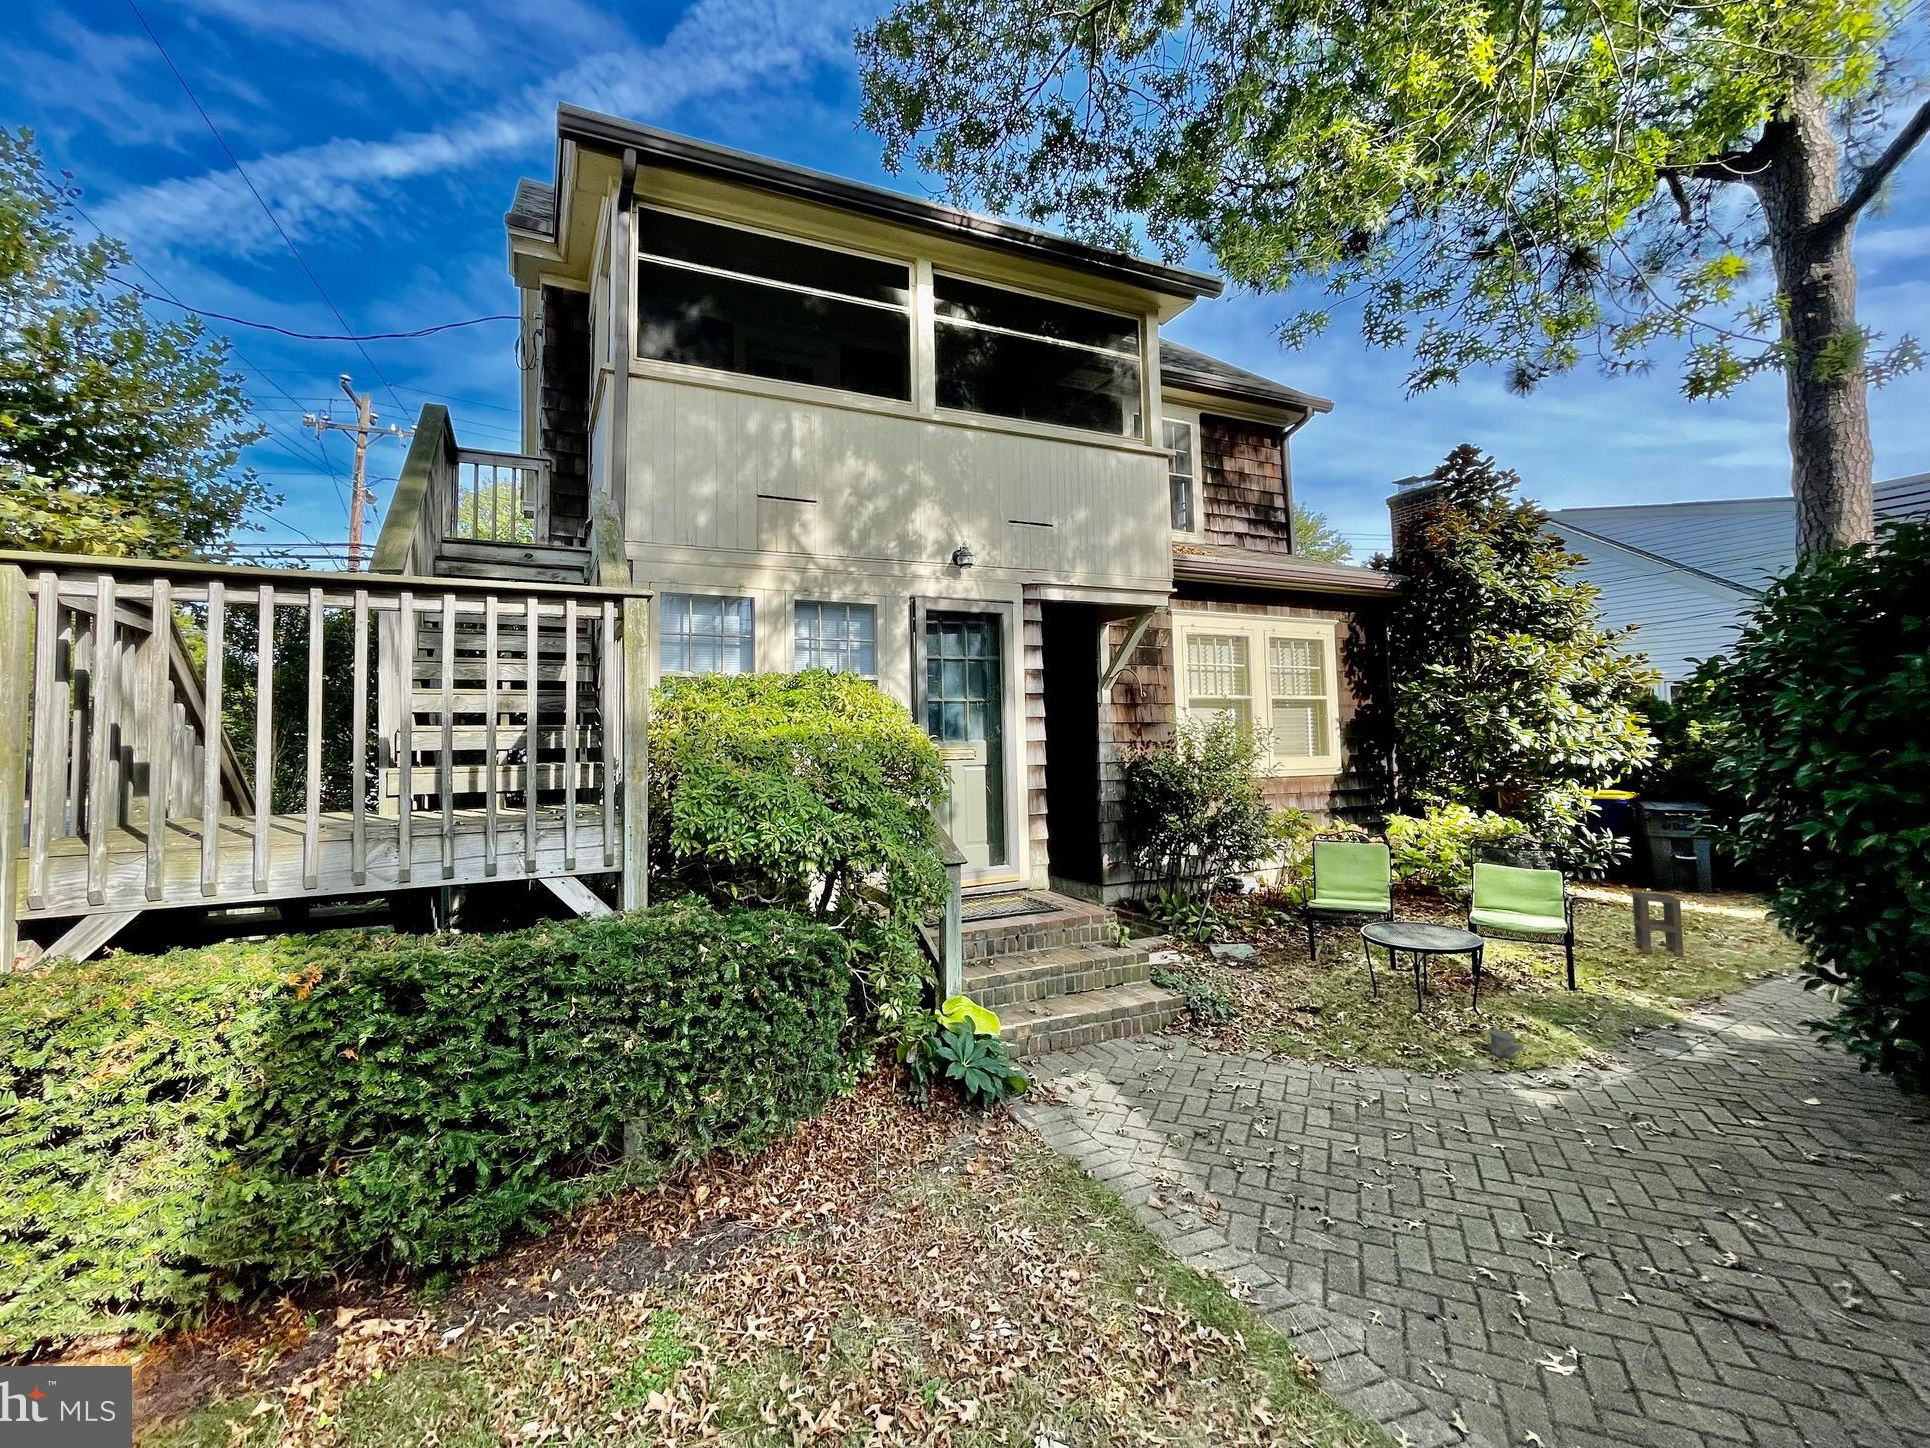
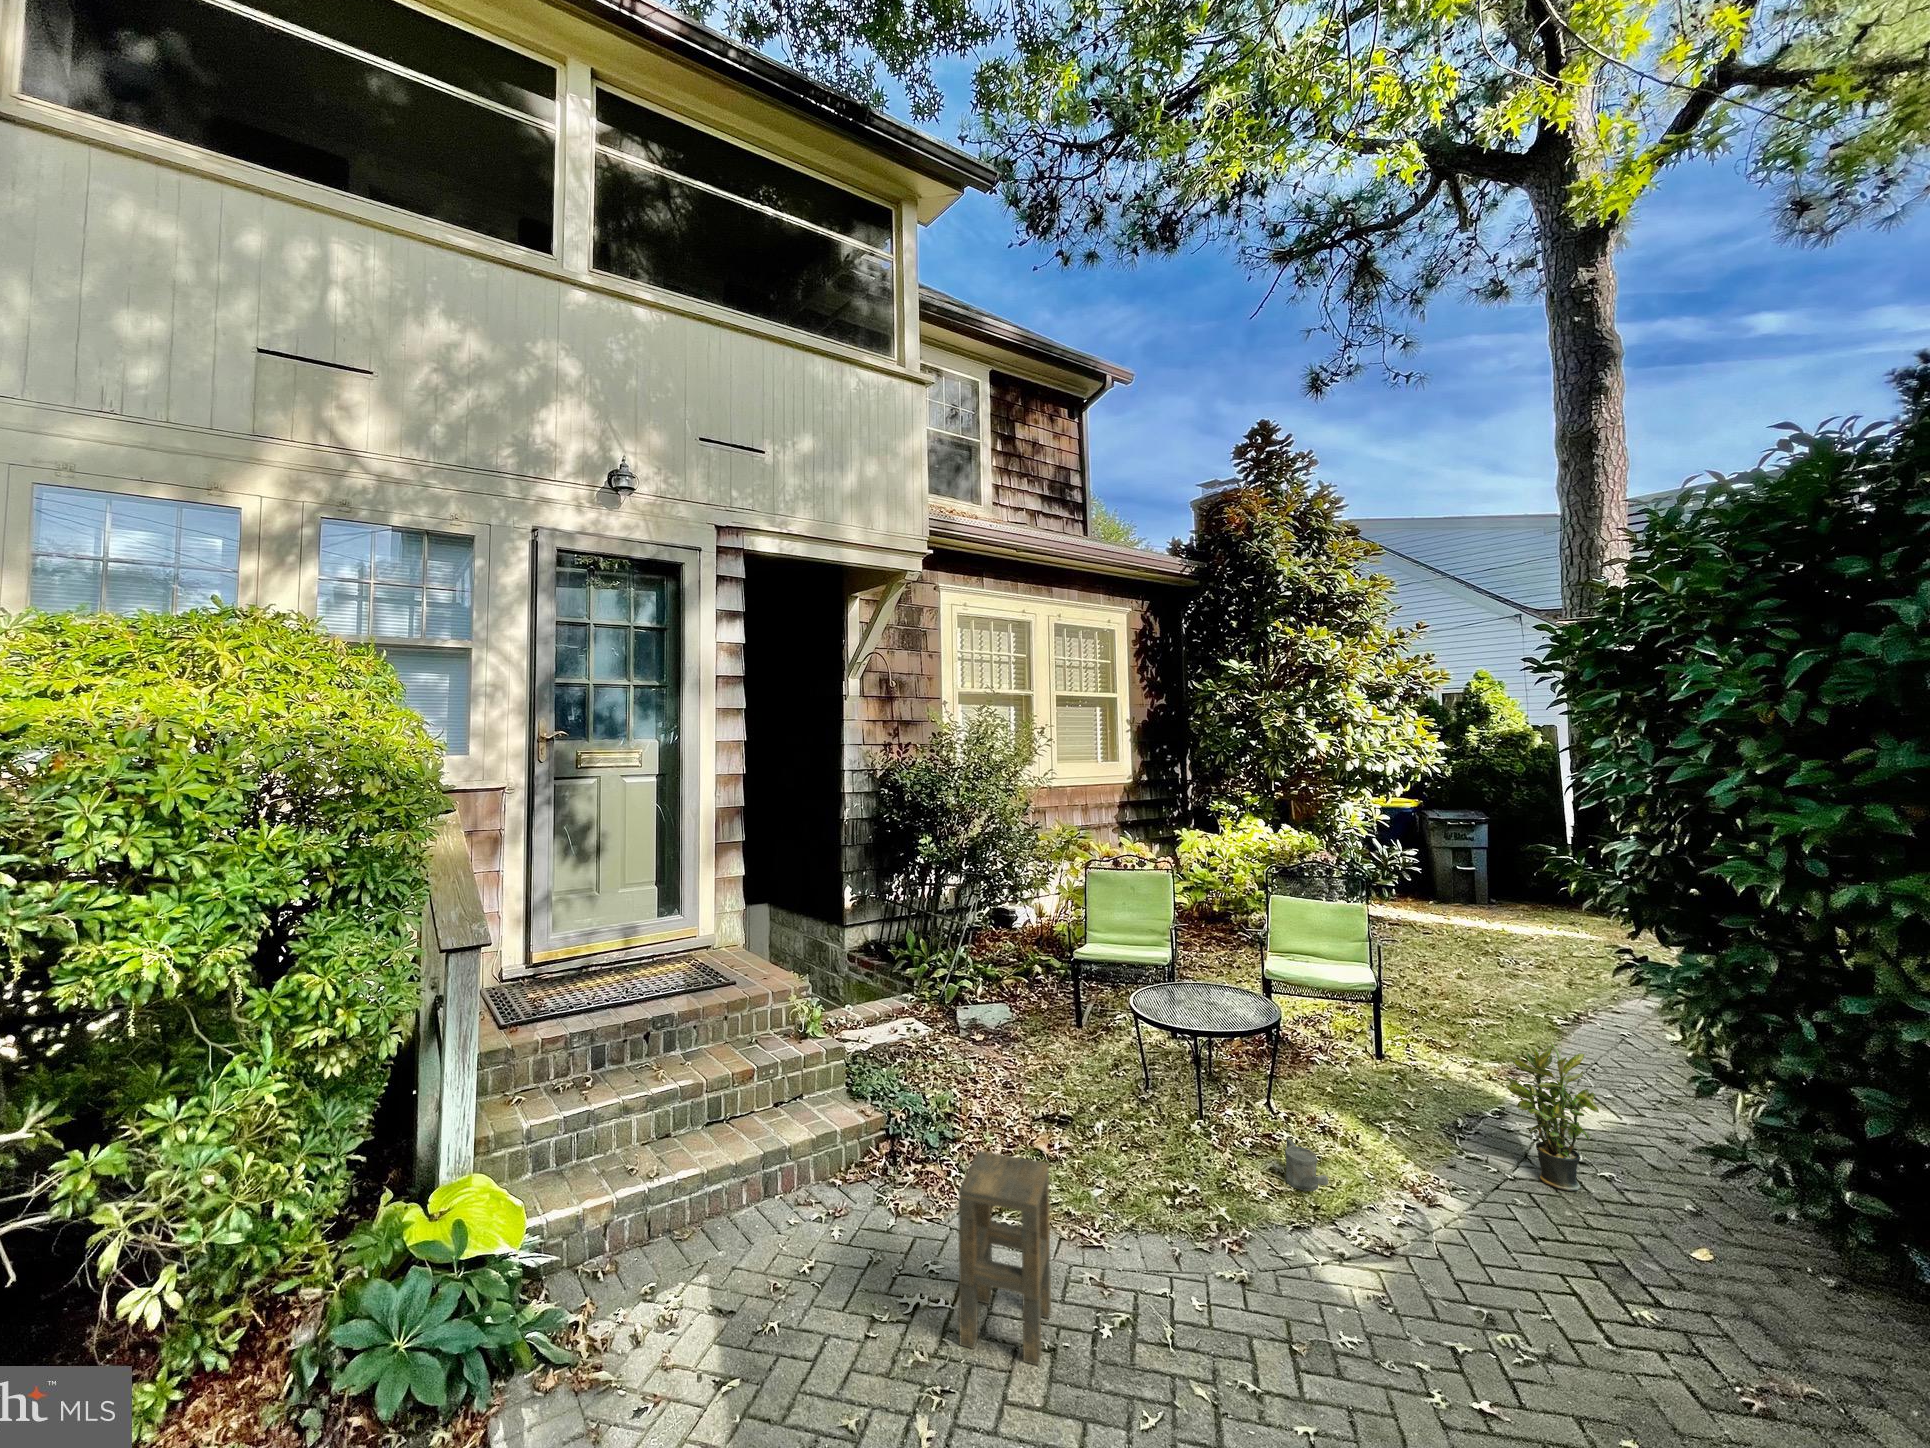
side table: present [1632,892,1684,957] -> present [958,1151,1051,1365]
potted plant: none [1673,964,1751,1072] -> present [1505,1043,1599,1191]

